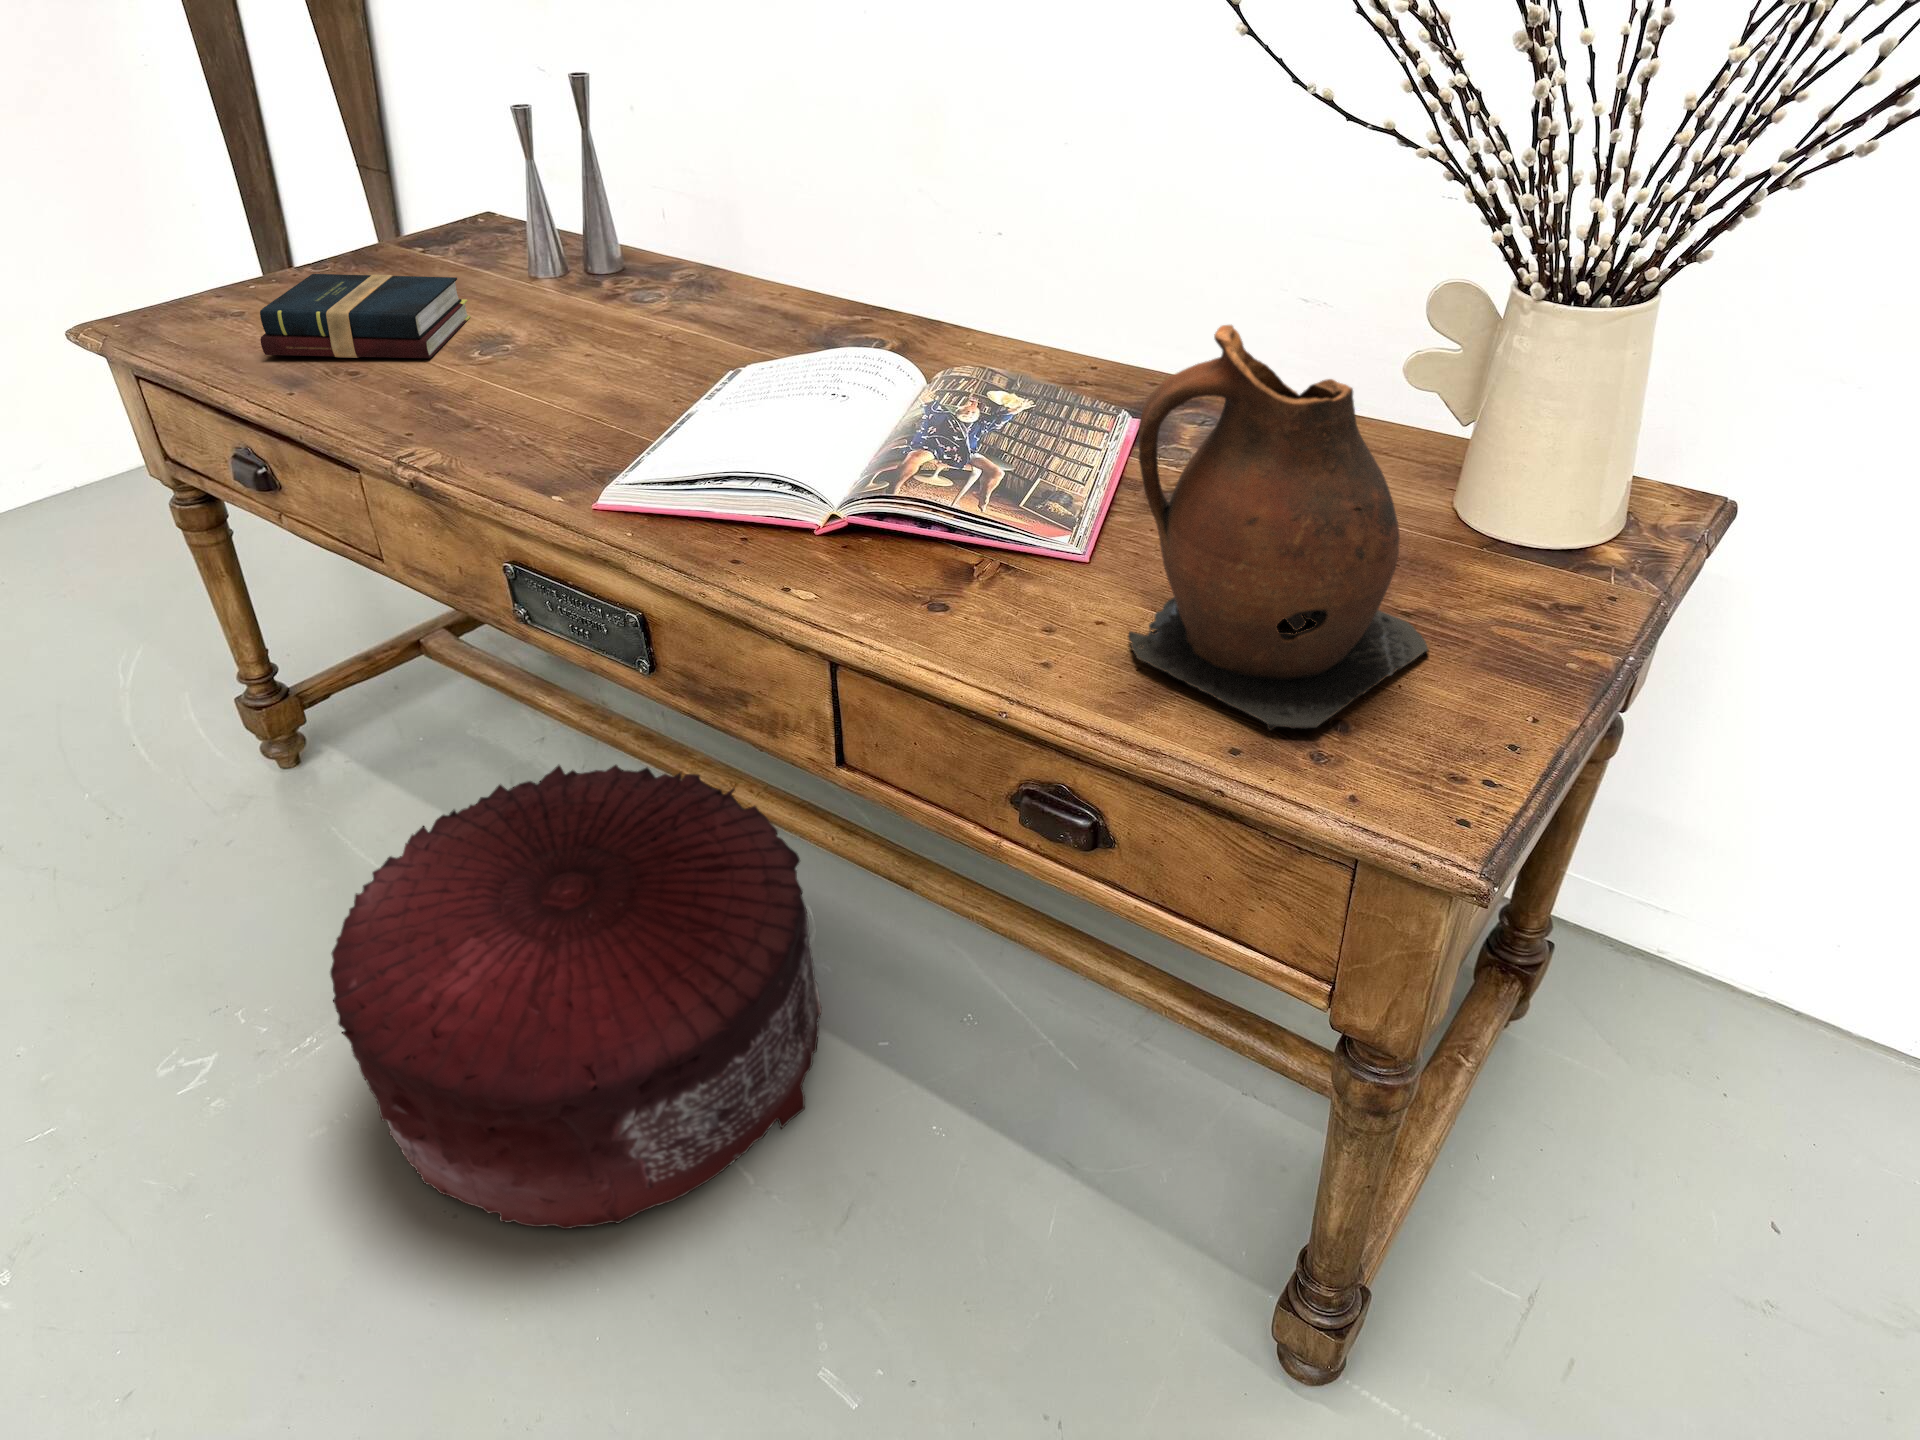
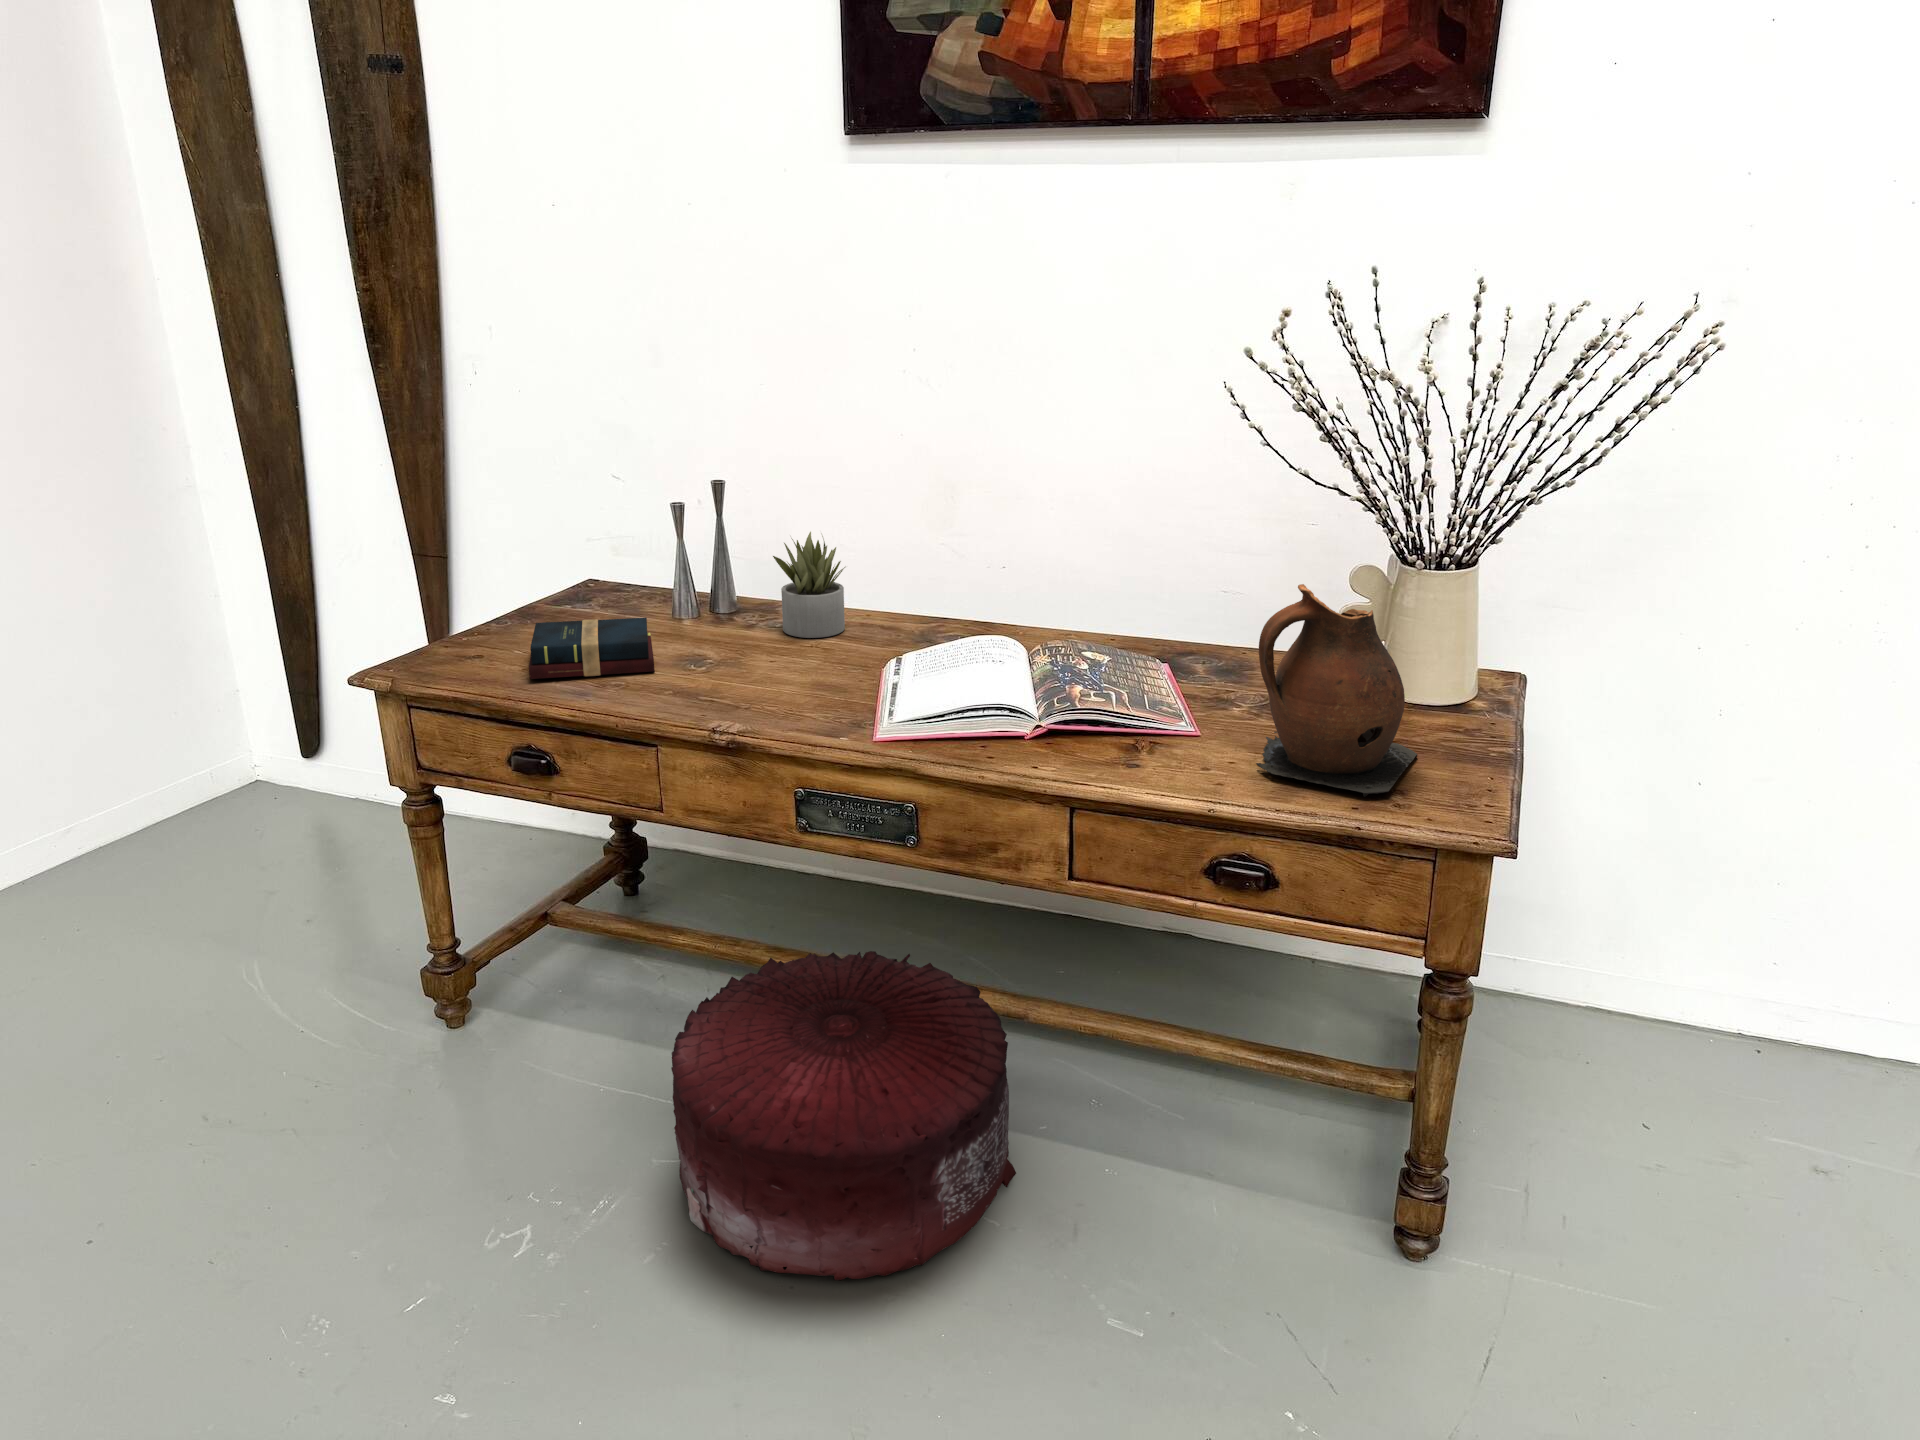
succulent plant: none [626,164,742,326] -> present [773,532,845,638]

